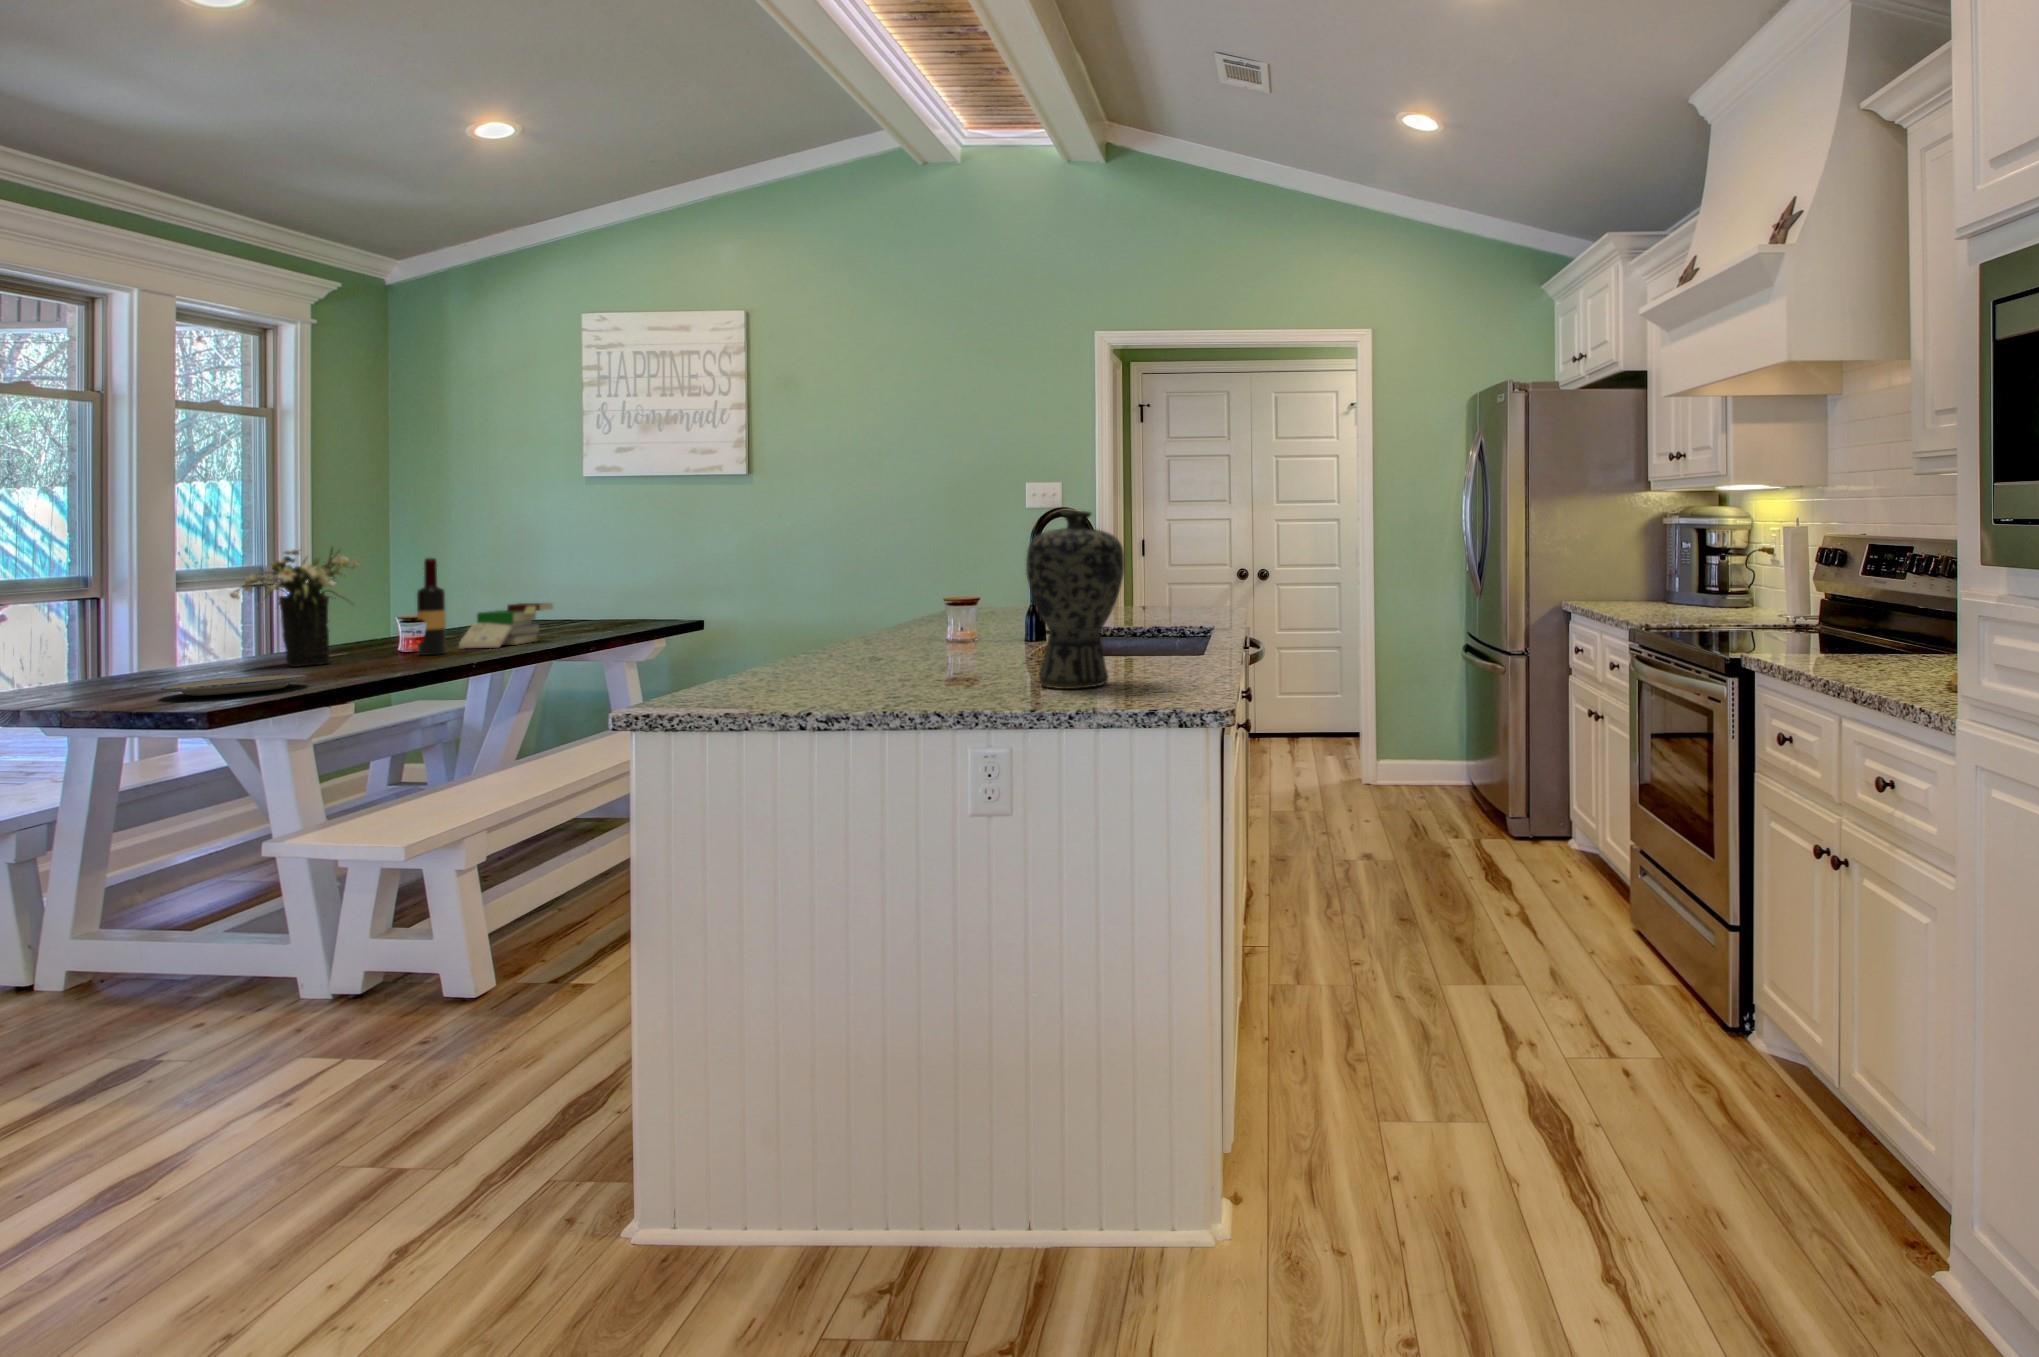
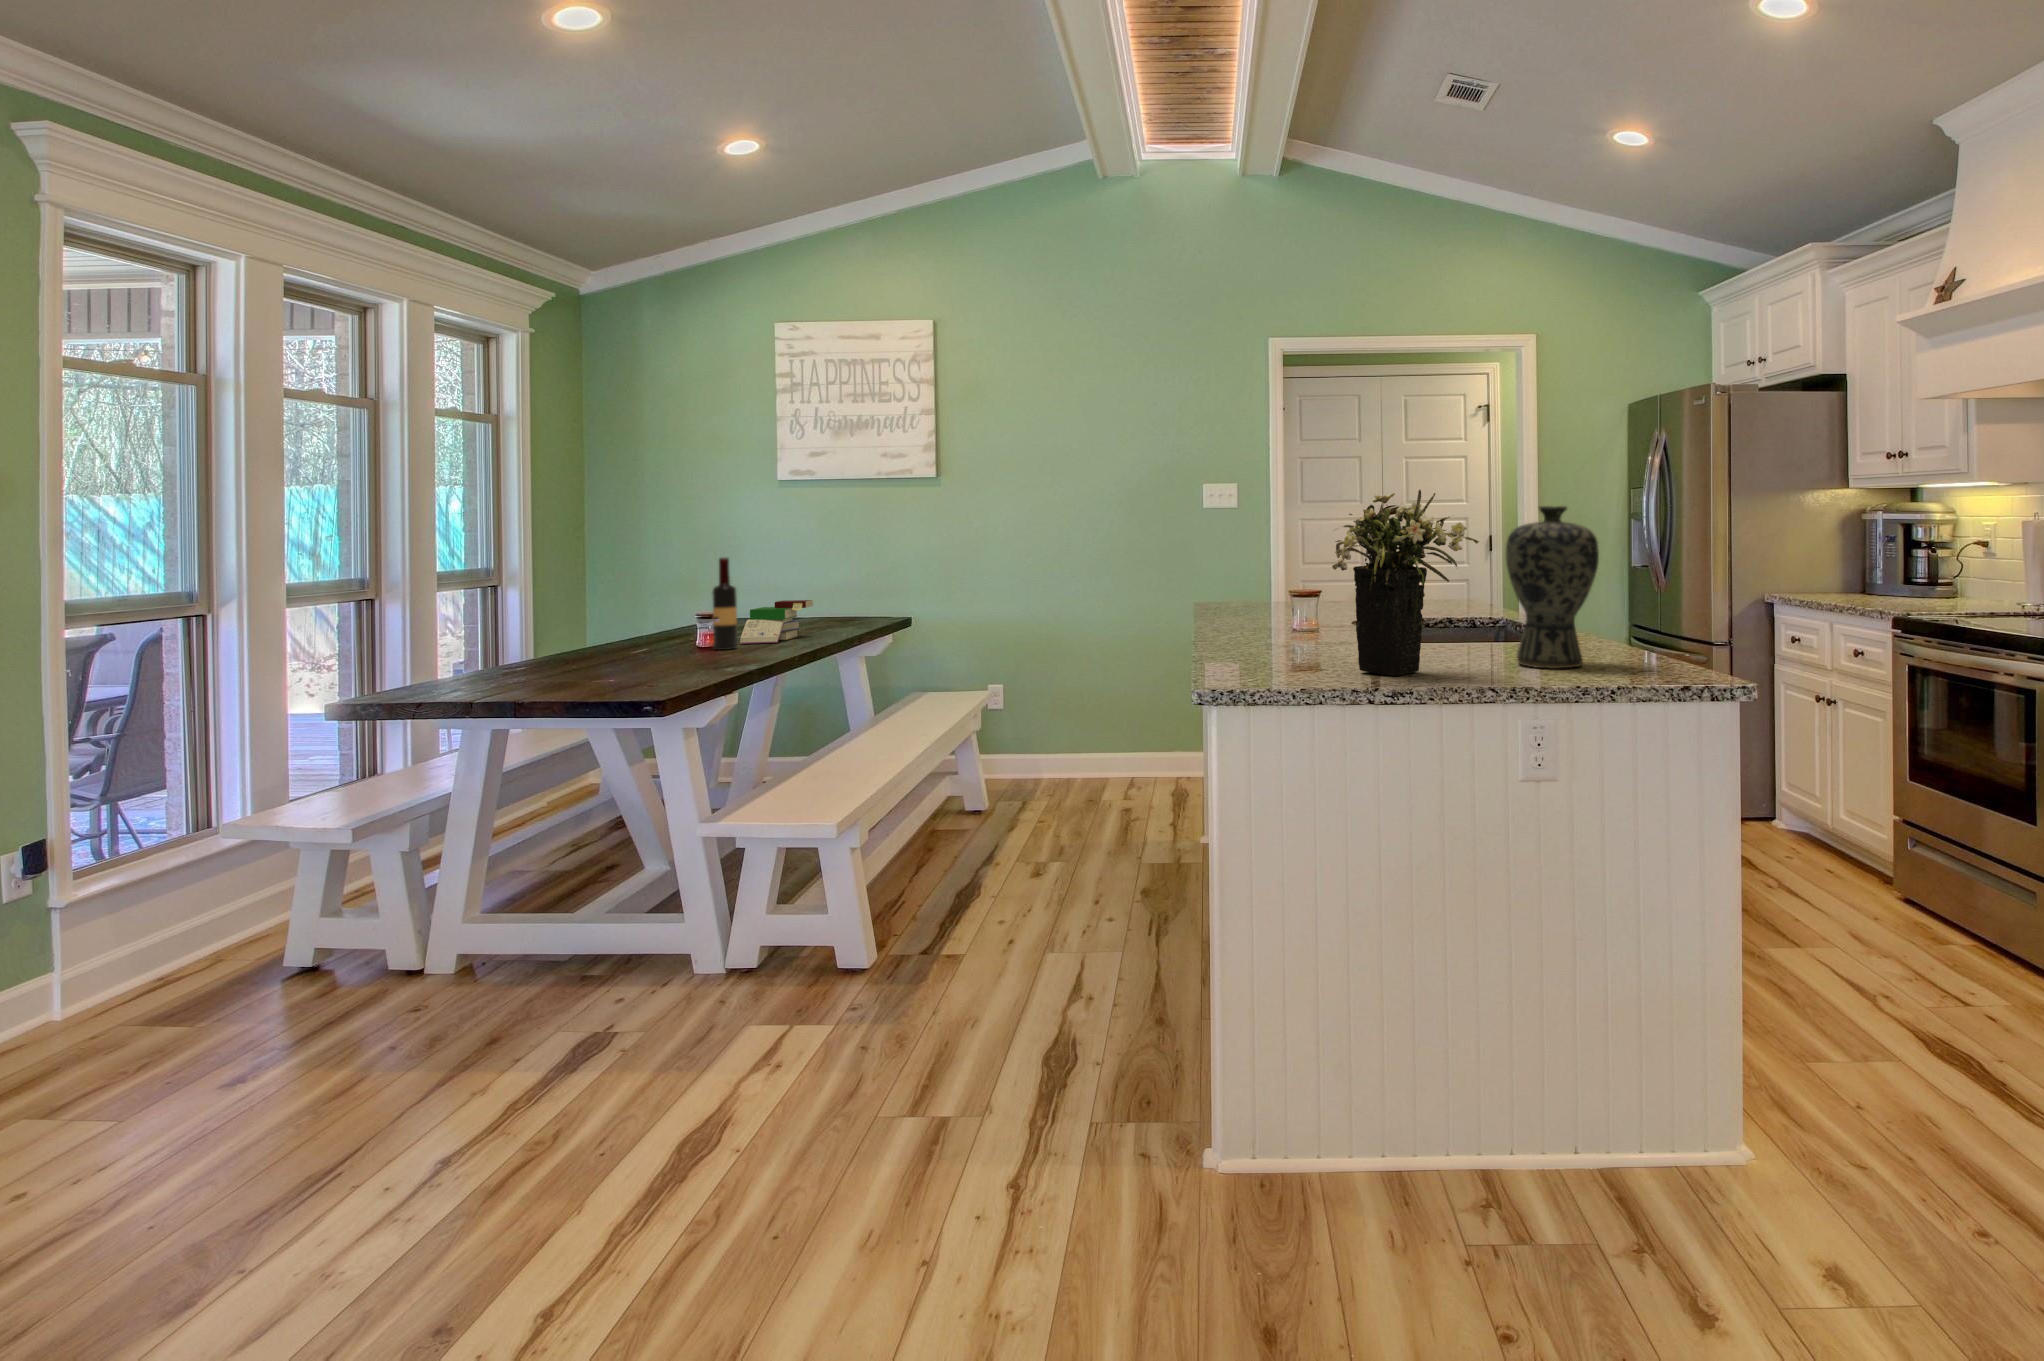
flower arrangement: present [230,548,359,667] -> present [1332,490,1479,676]
plate: present [160,675,309,696] -> none [567,667,685,686]

